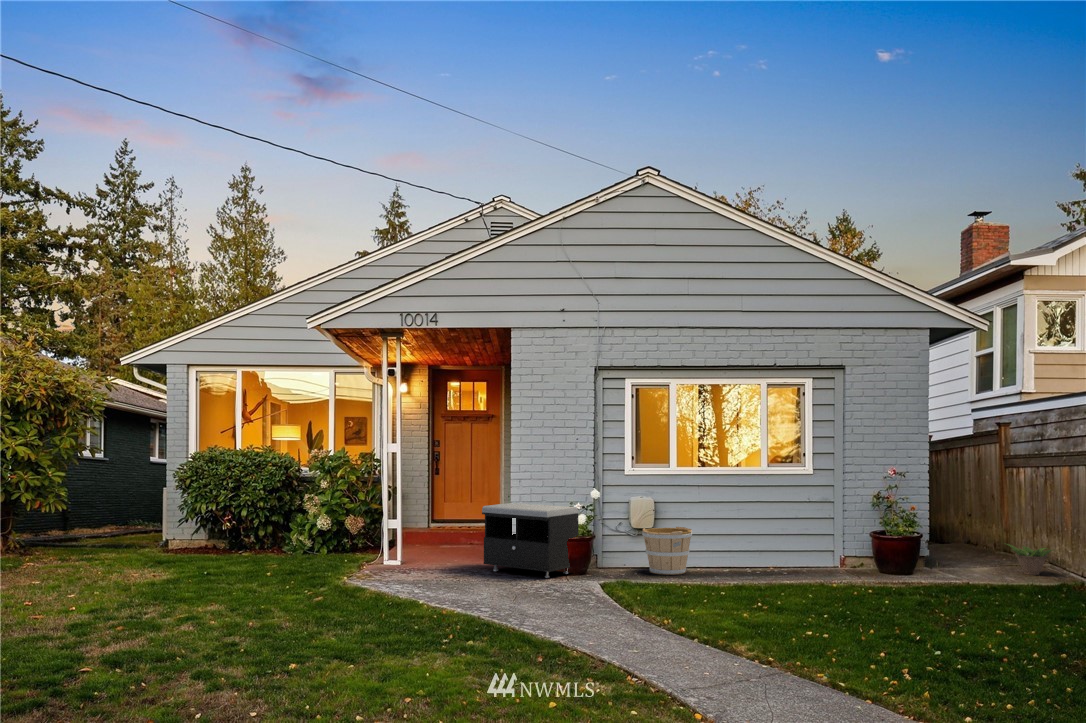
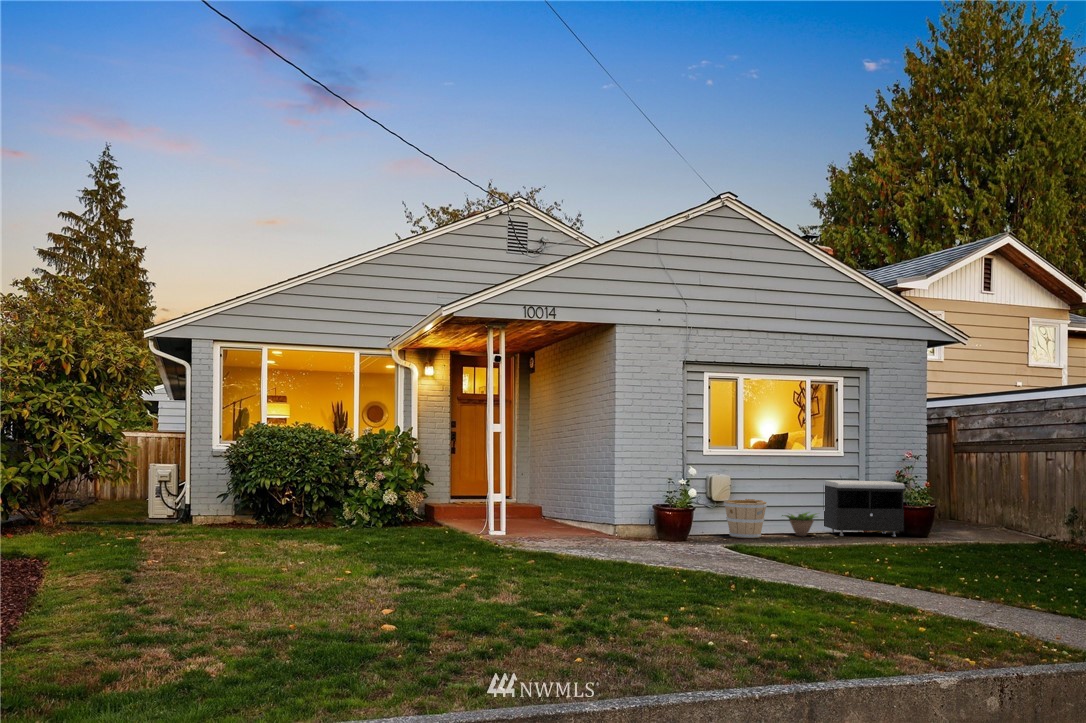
storage bench: present [482,503,578,578] -> present [823,480,905,536]
decorative plant: present [1007,544,1052,575] -> present [782,512,817,536]

